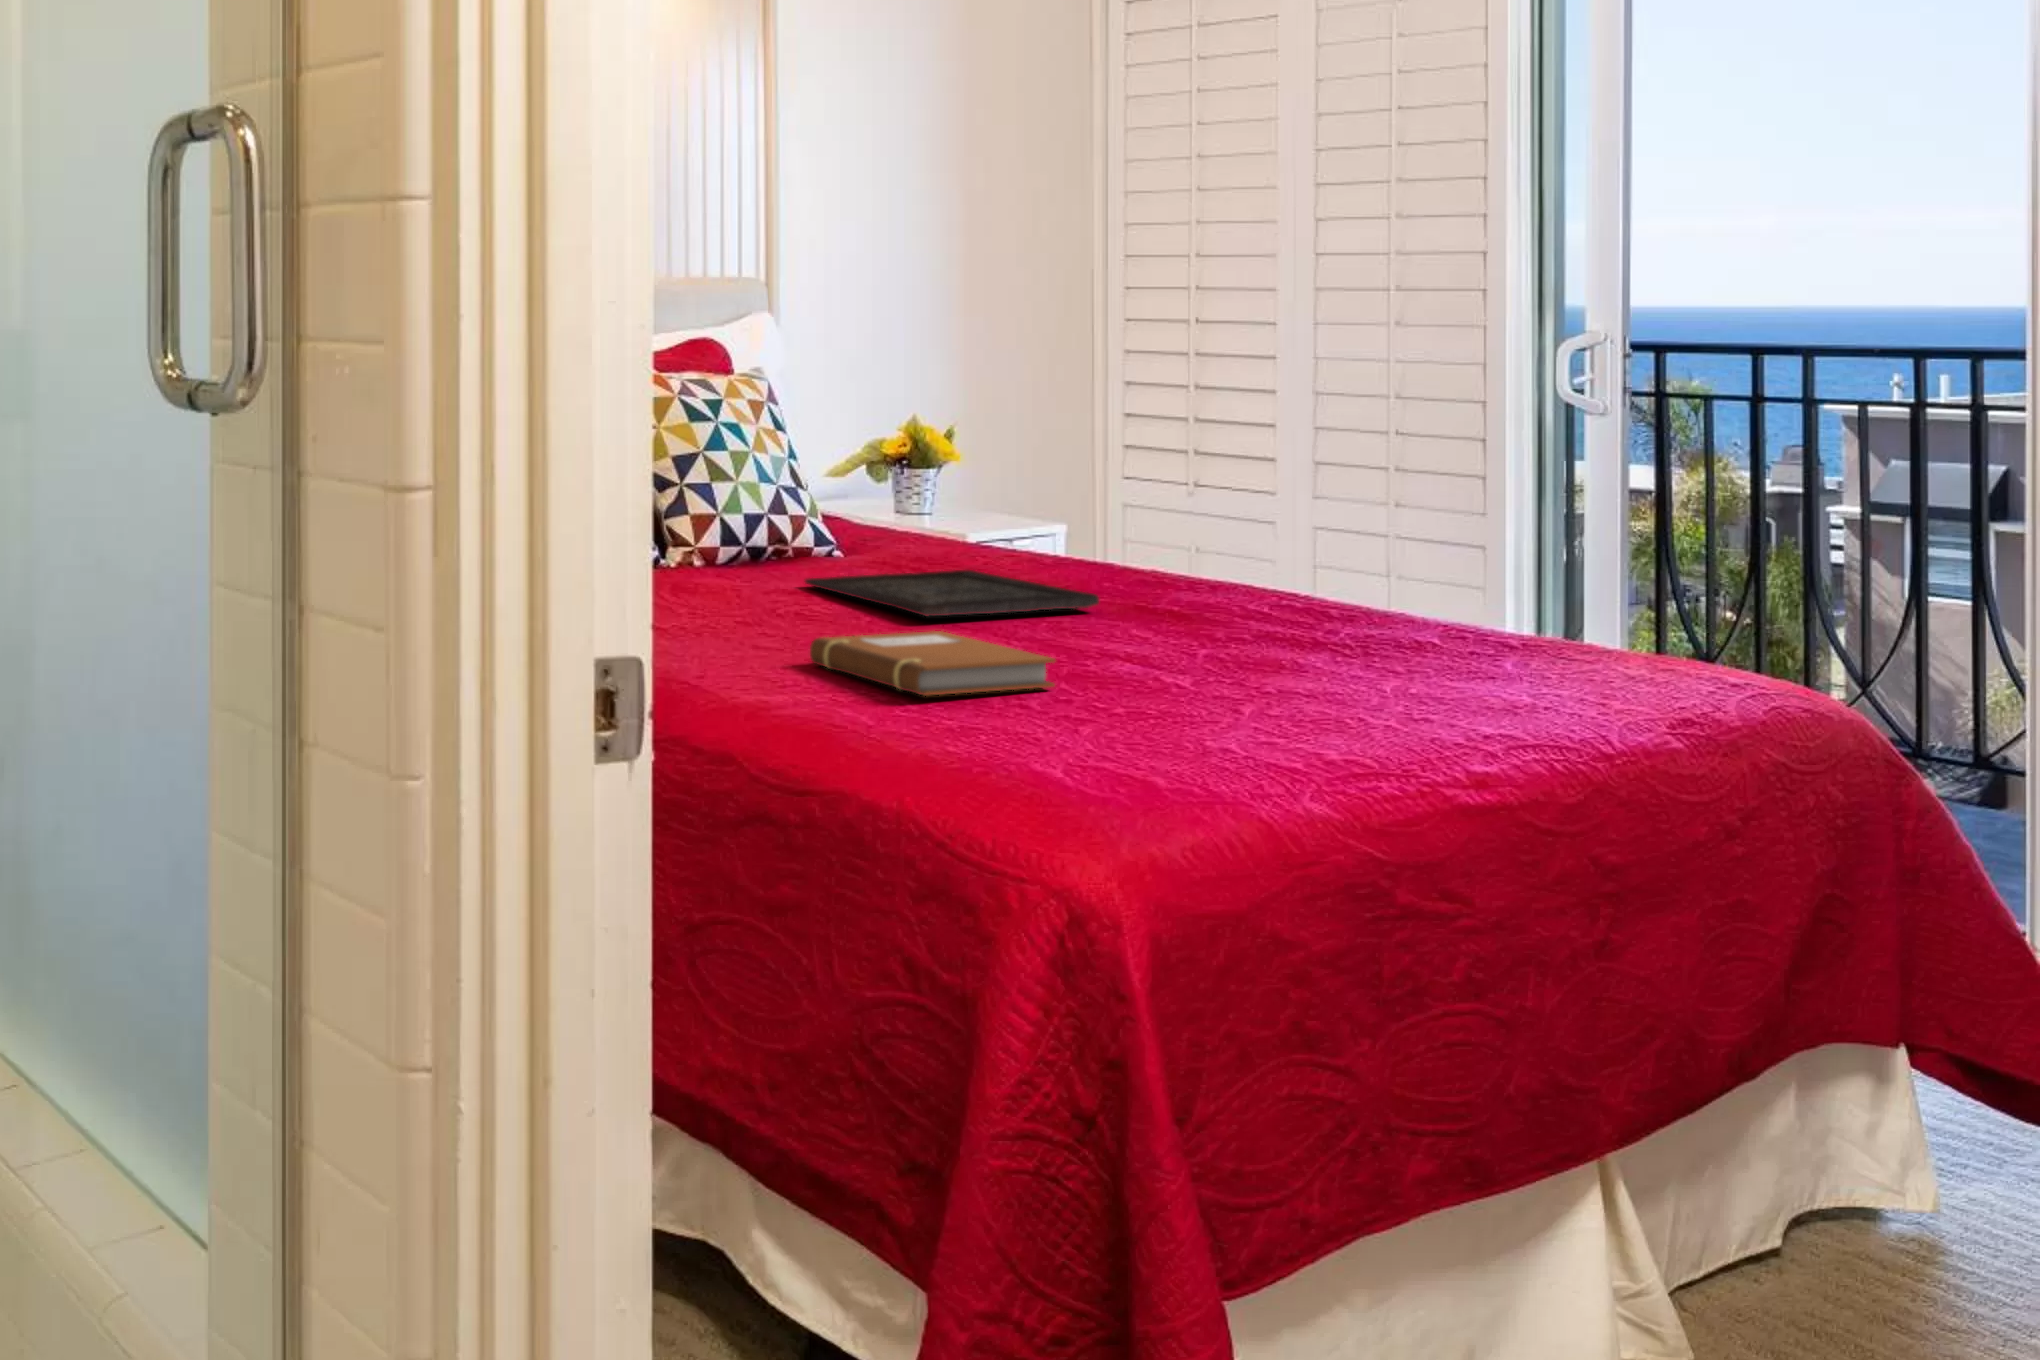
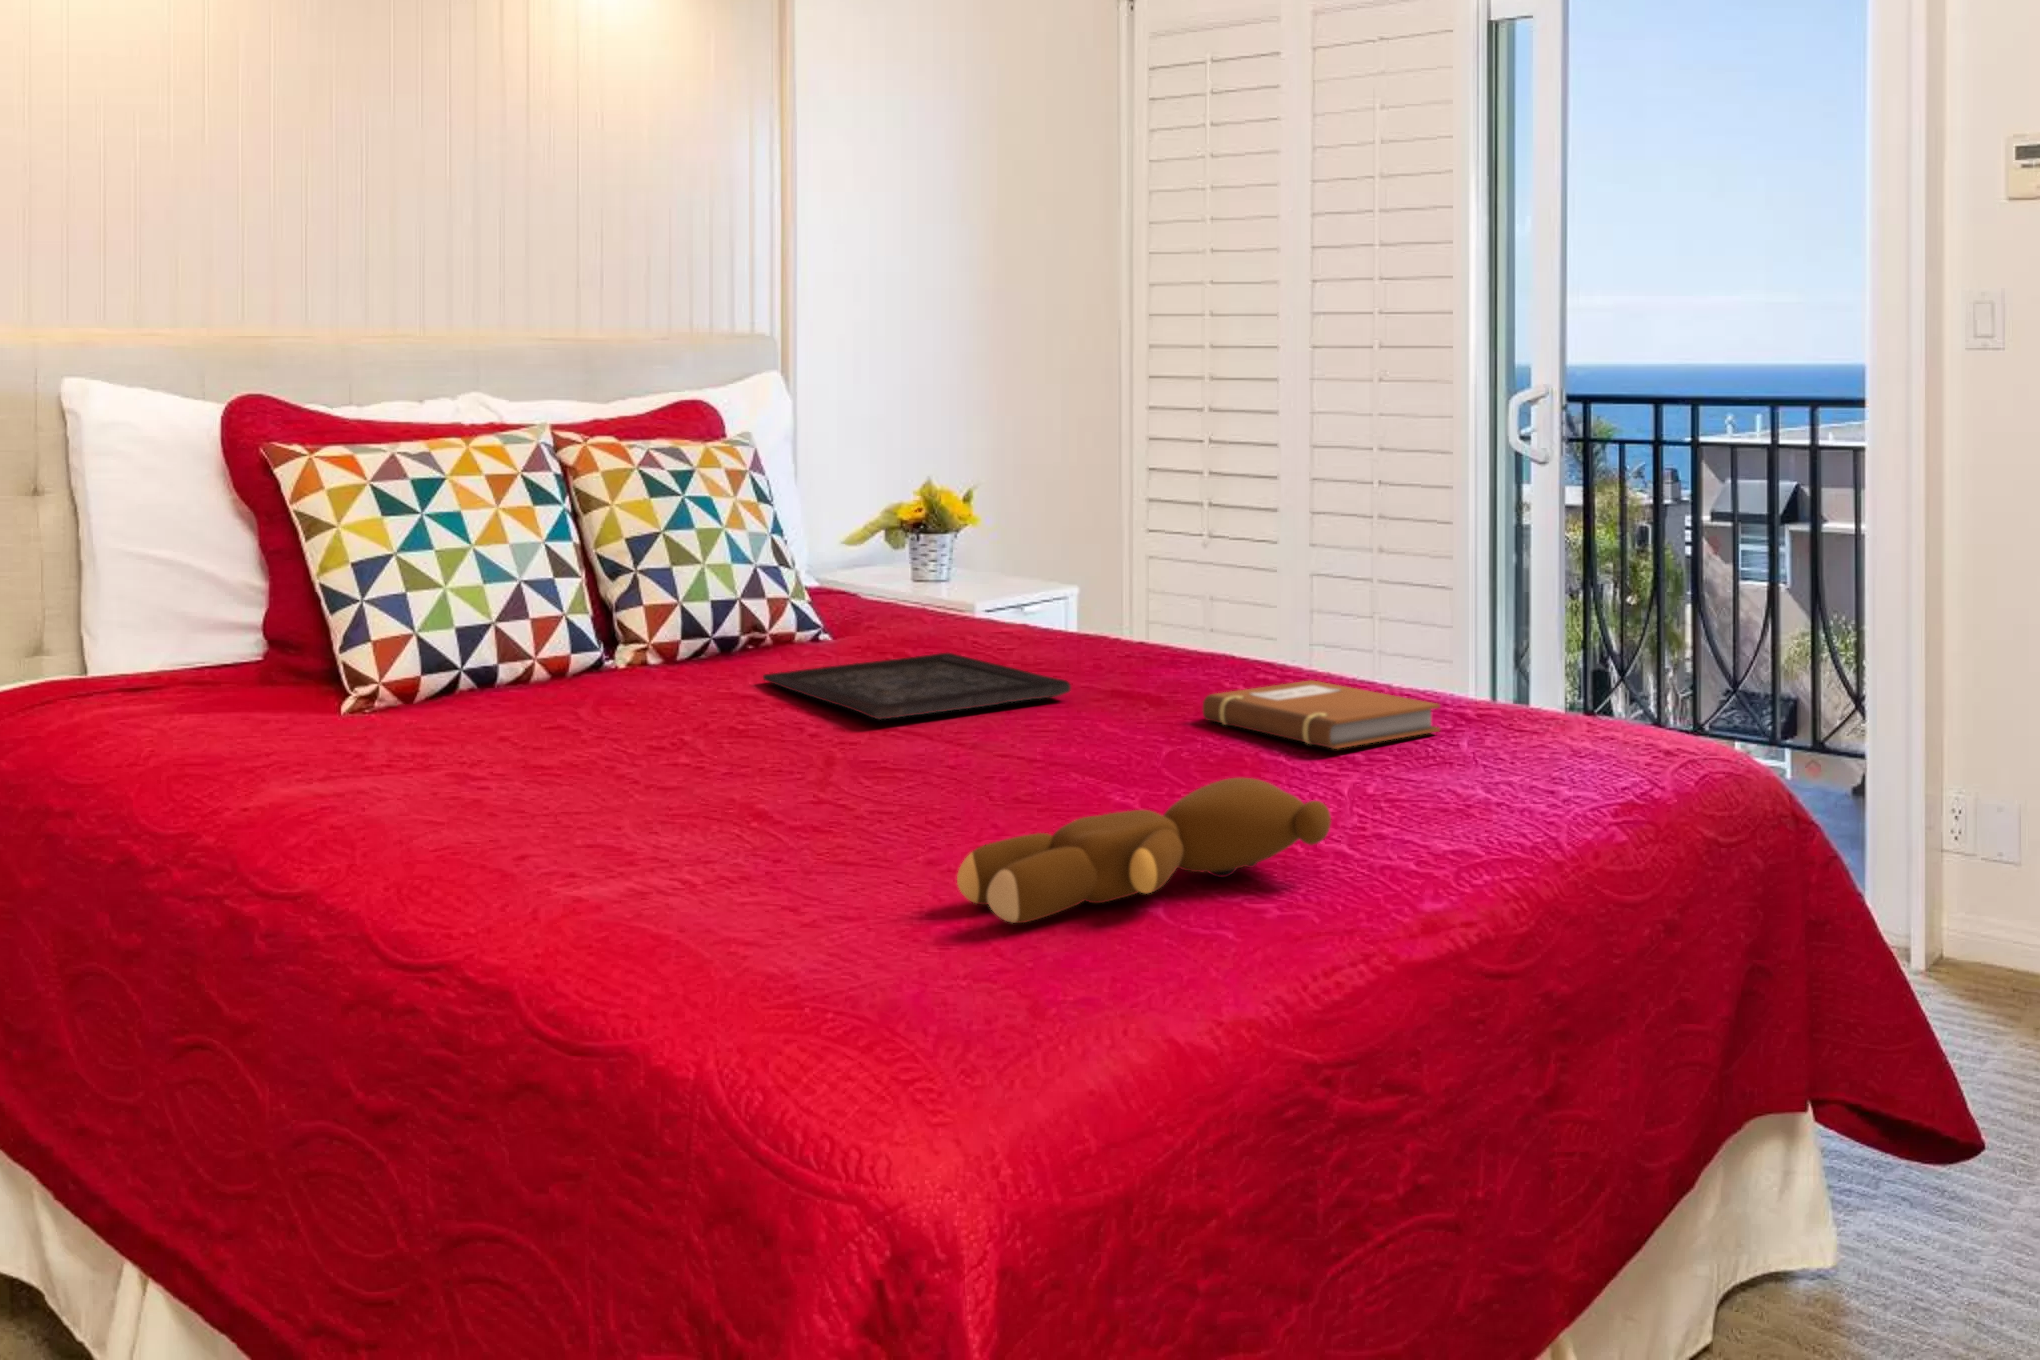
notebook: present [810,631,1055,696] -> present [1203,680,1440,749]
teddy bear: none [1050,660,1387,759] -> present [957,778,1331,923]

